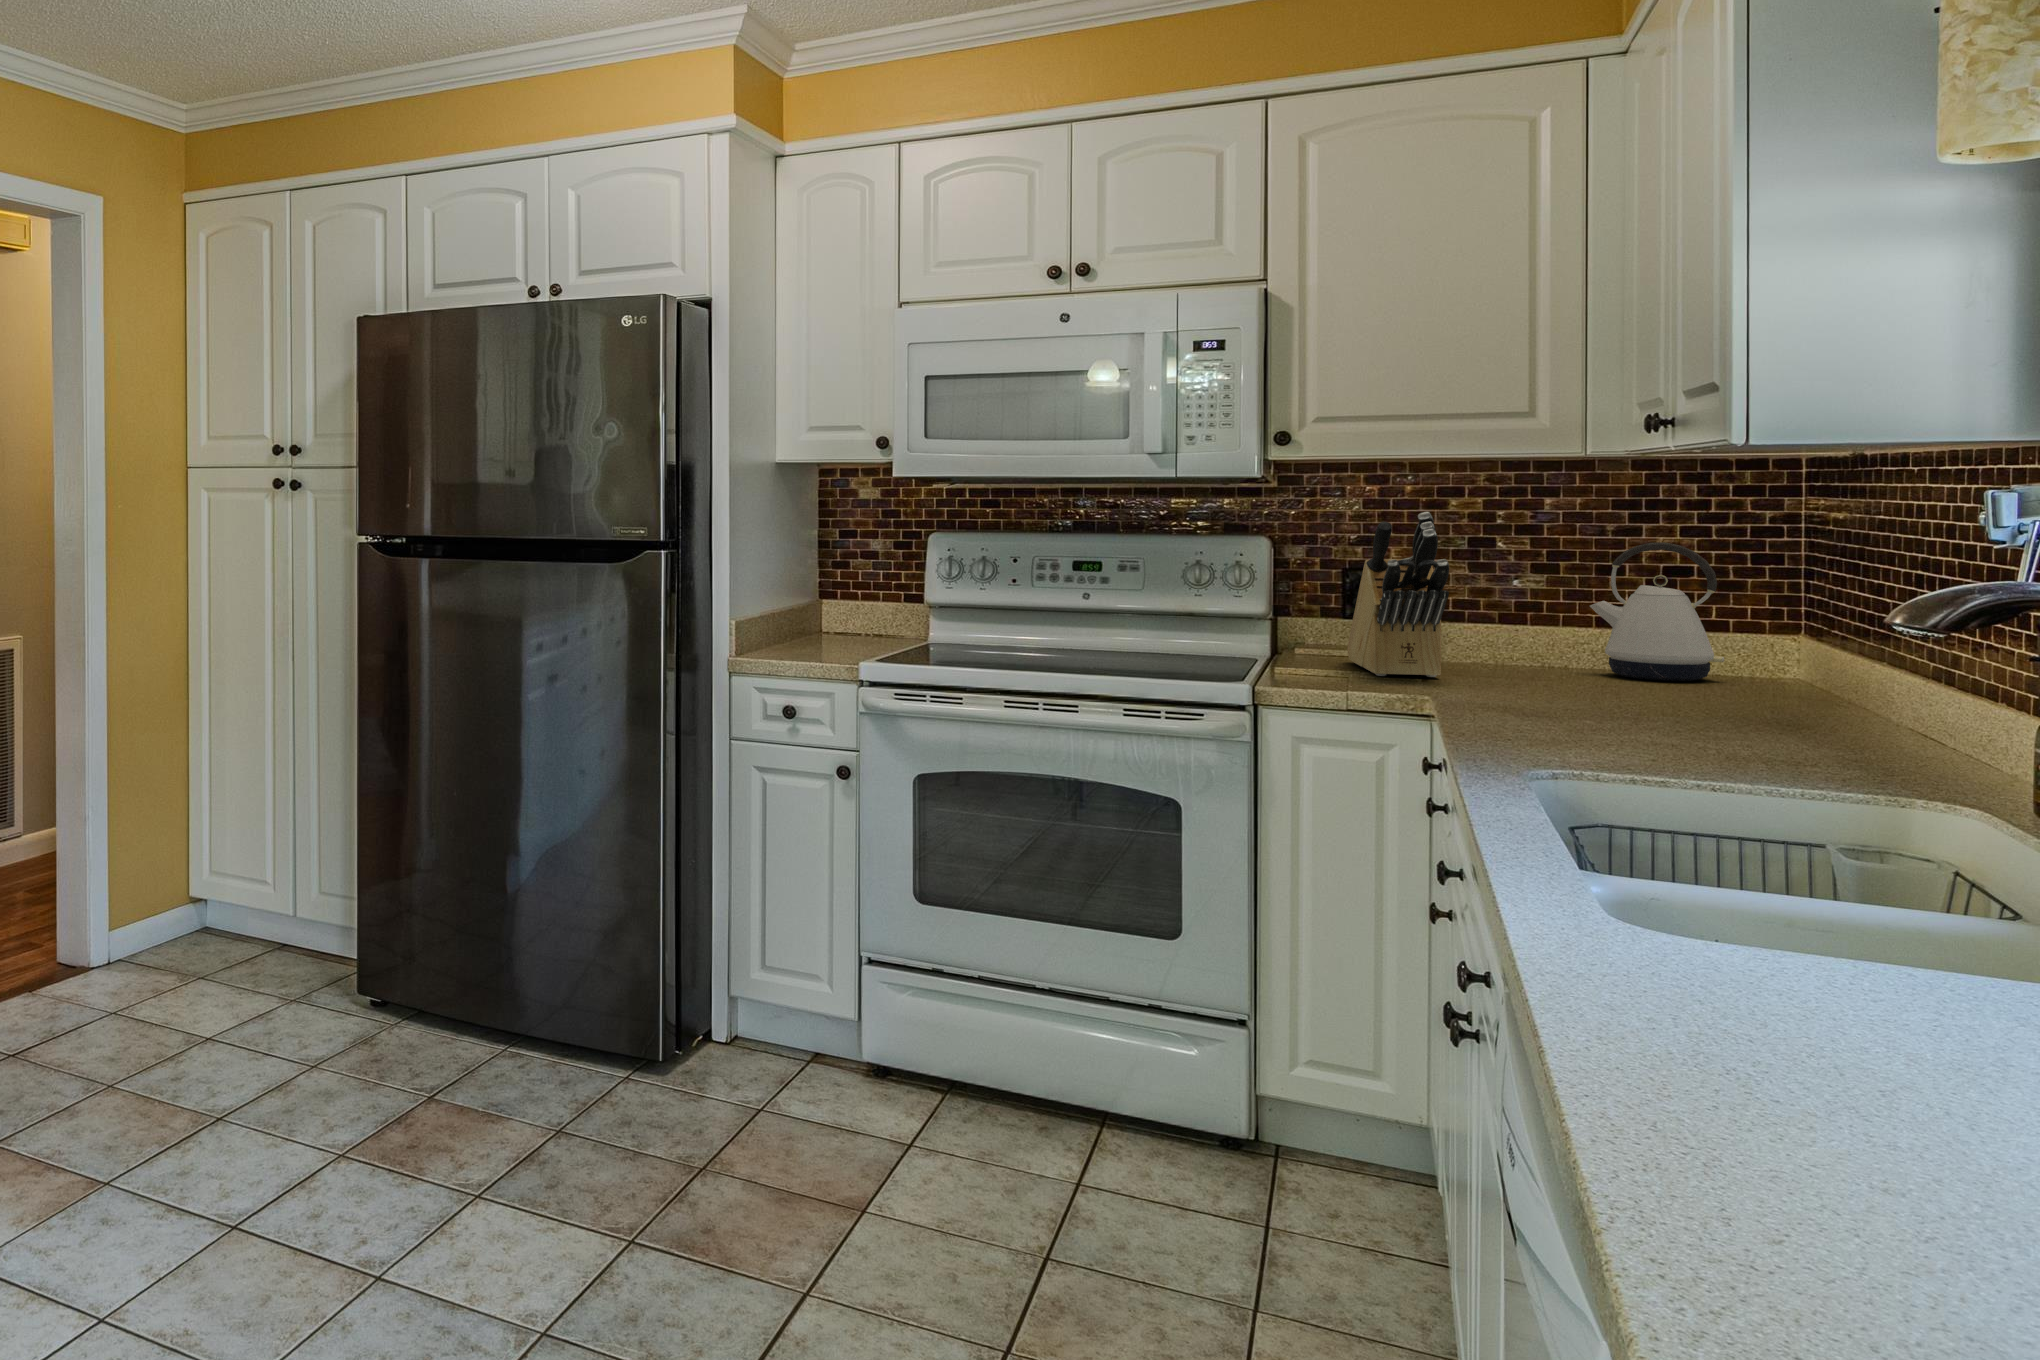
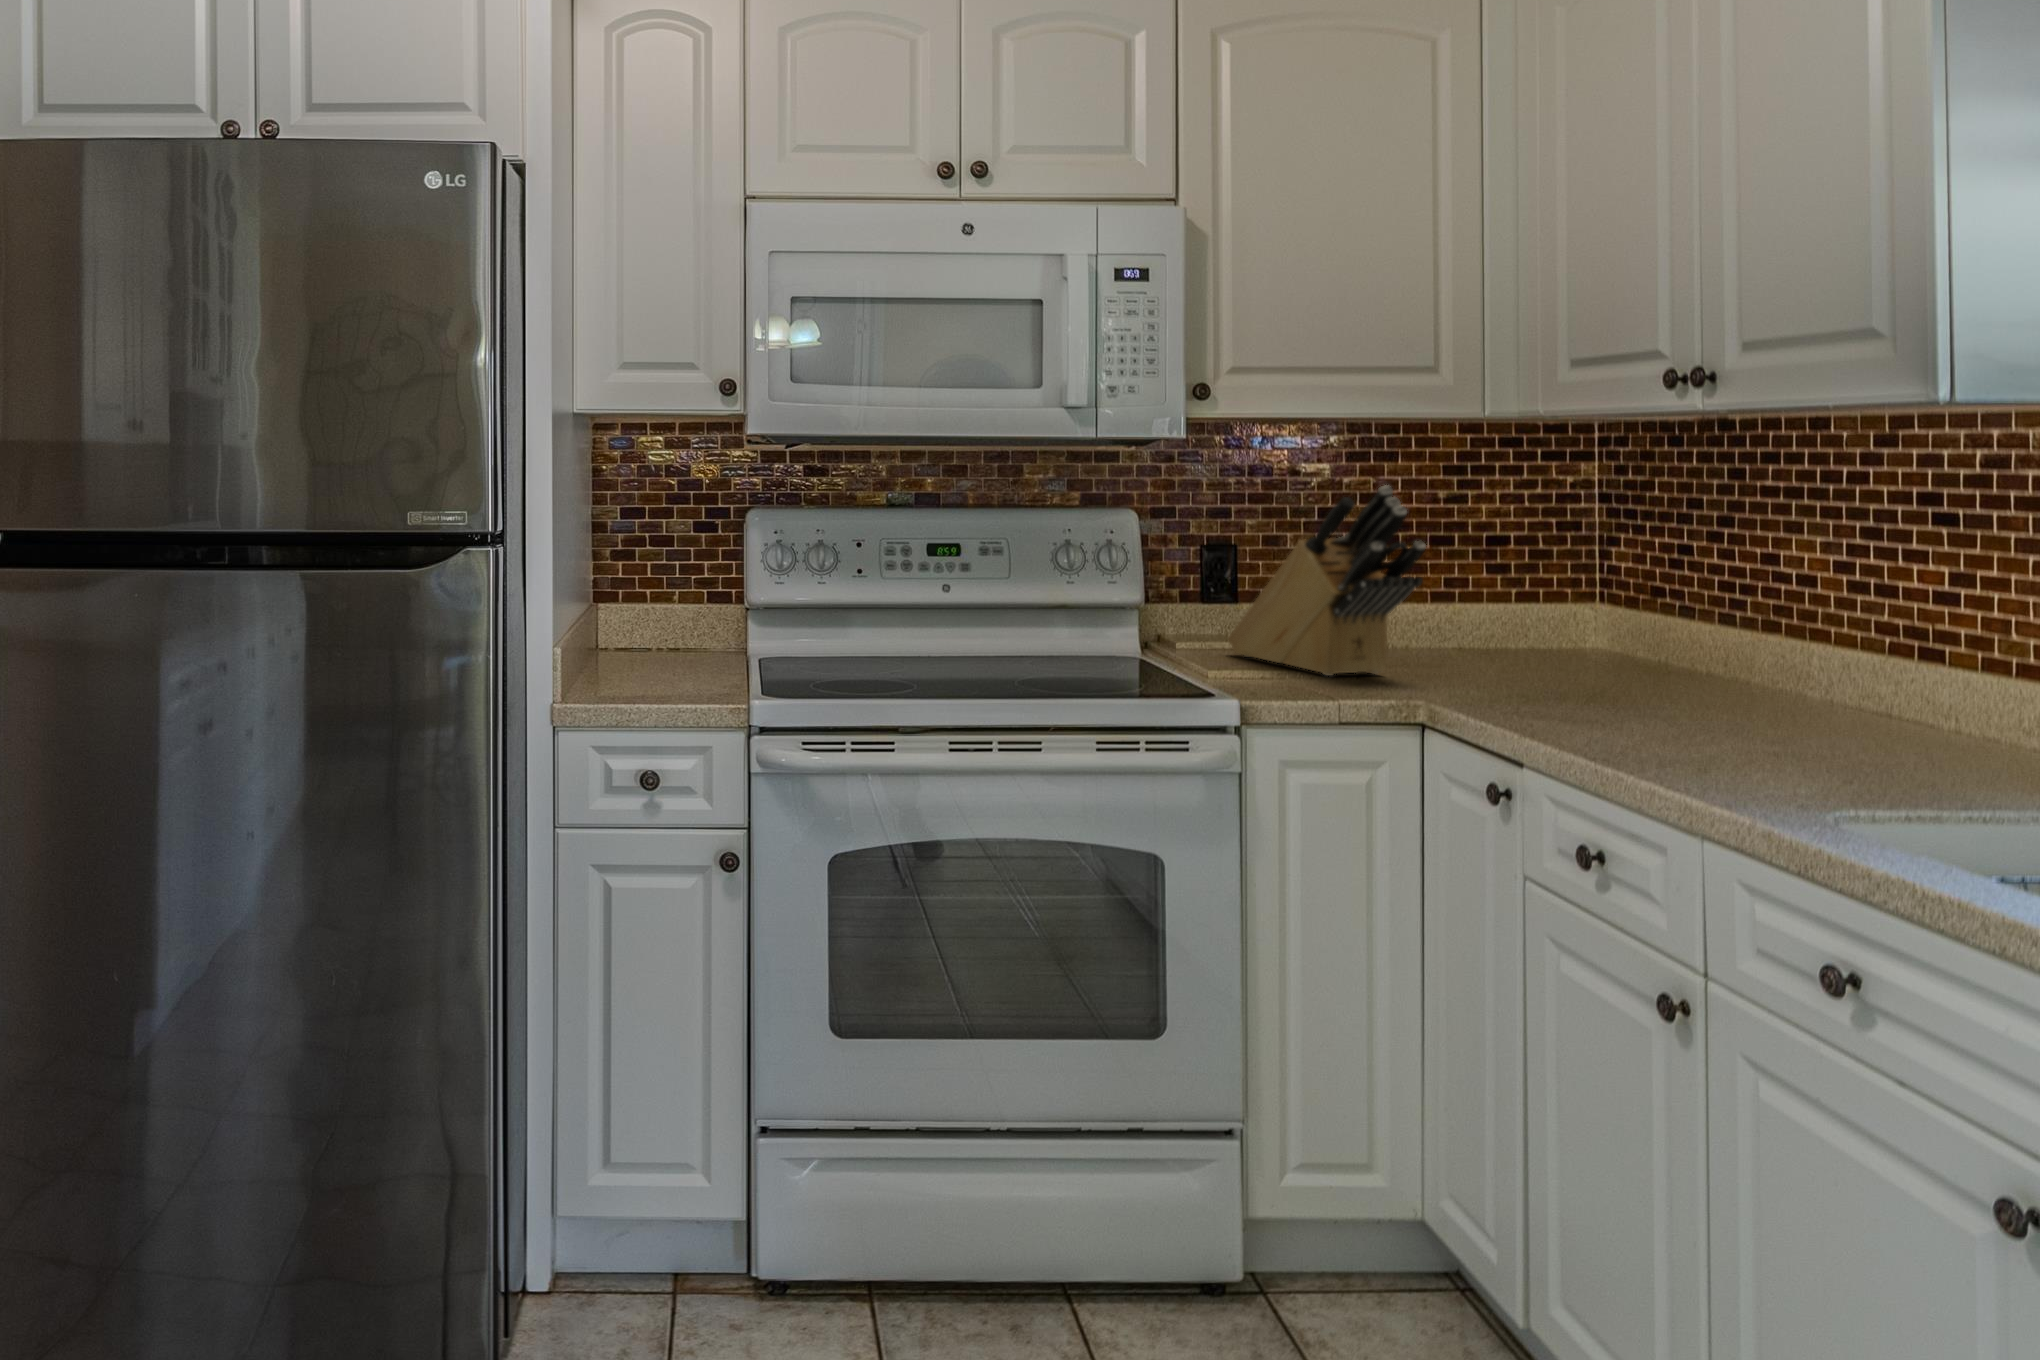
kettle: present [1590,542,1724,681] -> none [1455,513,1579,660]

